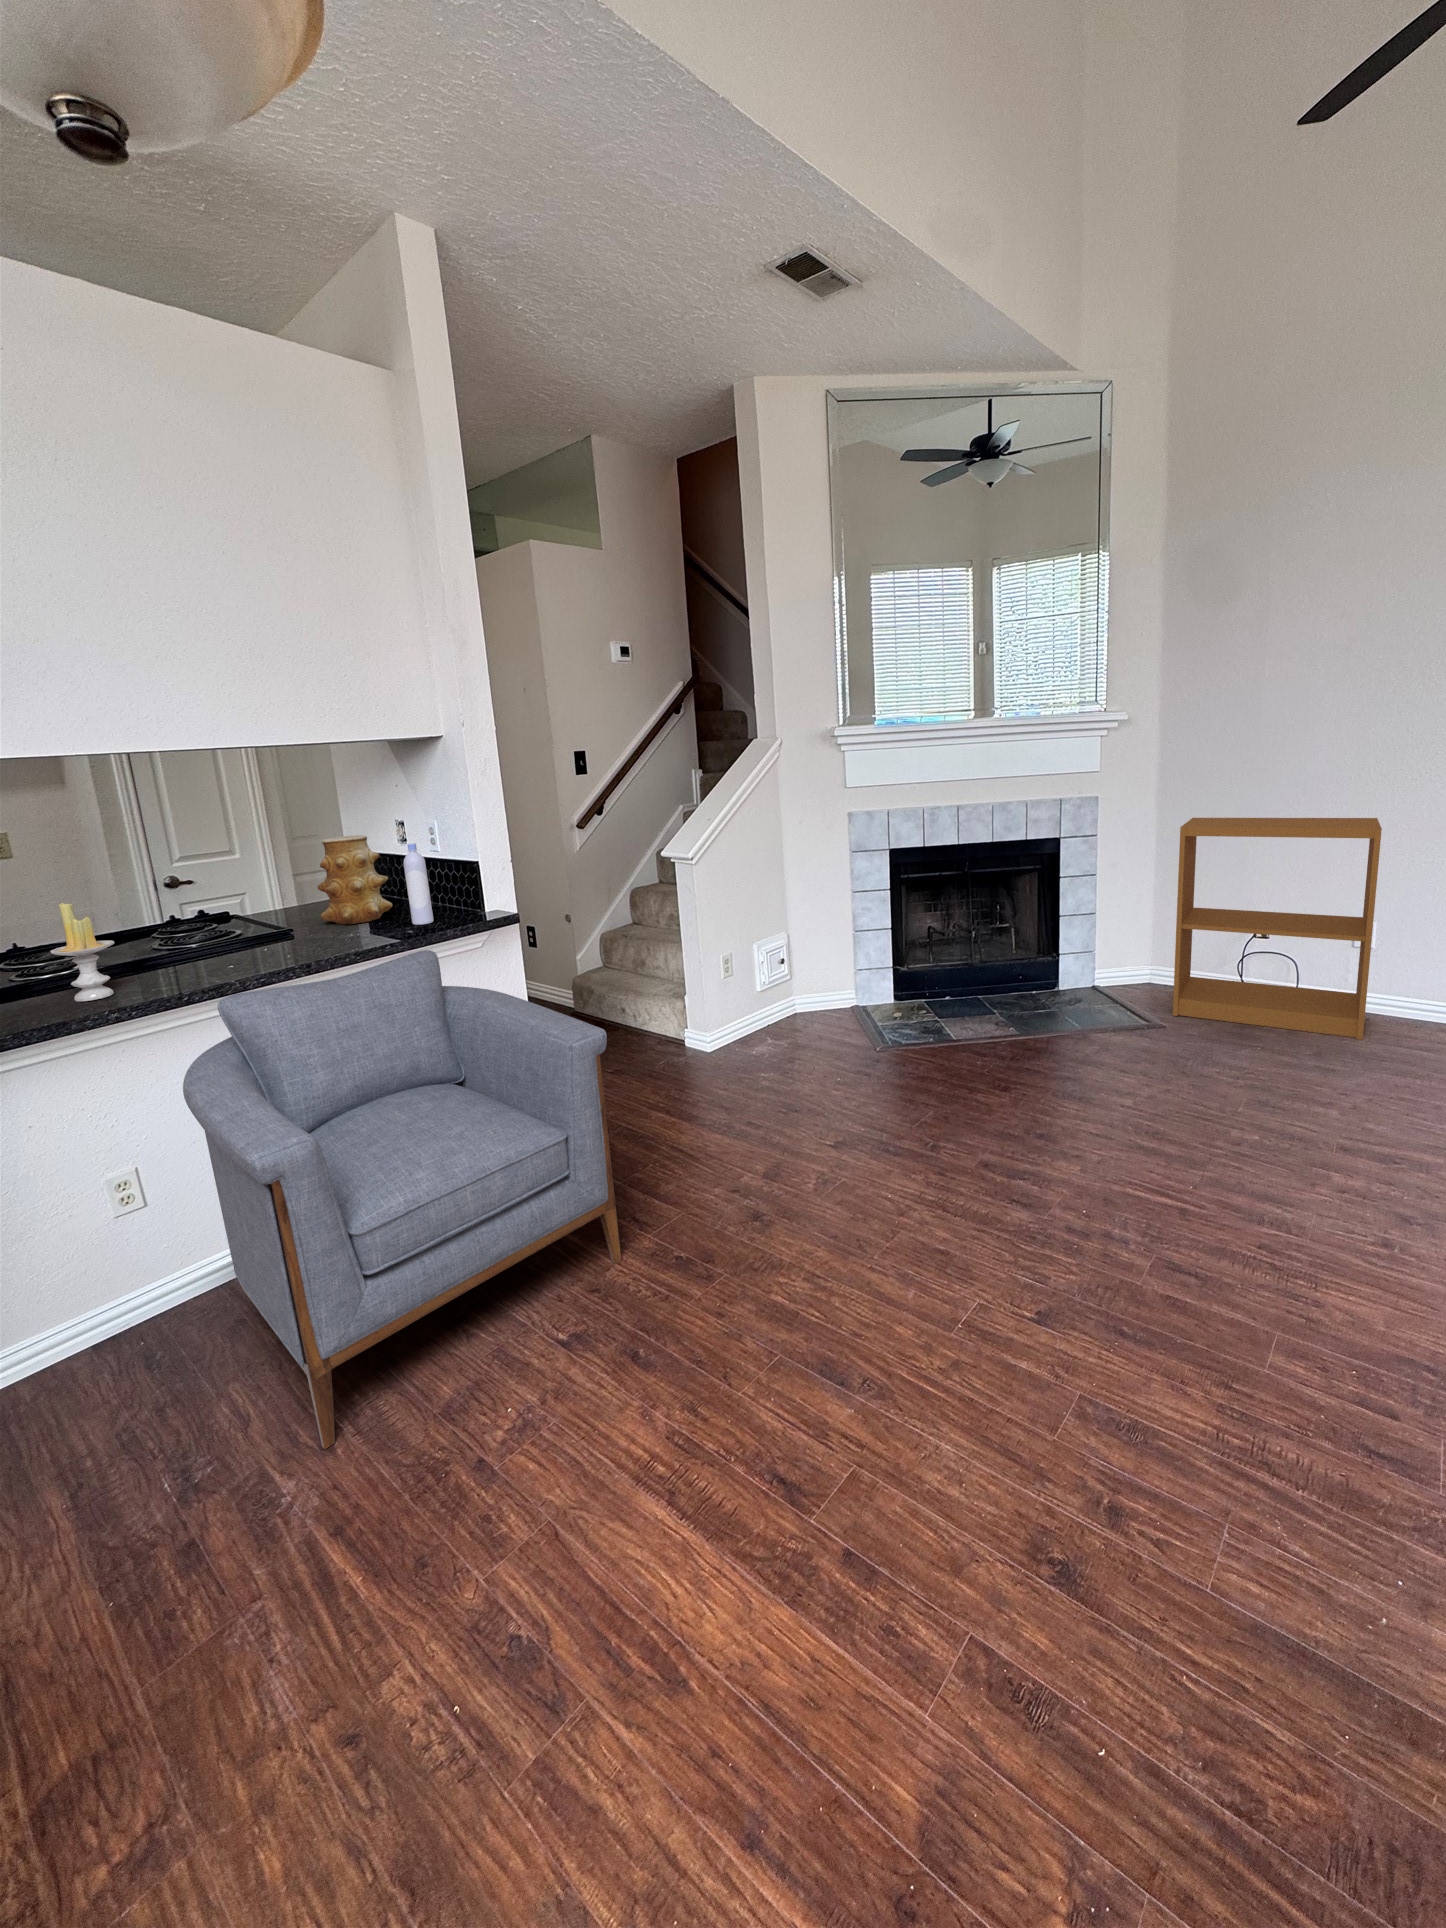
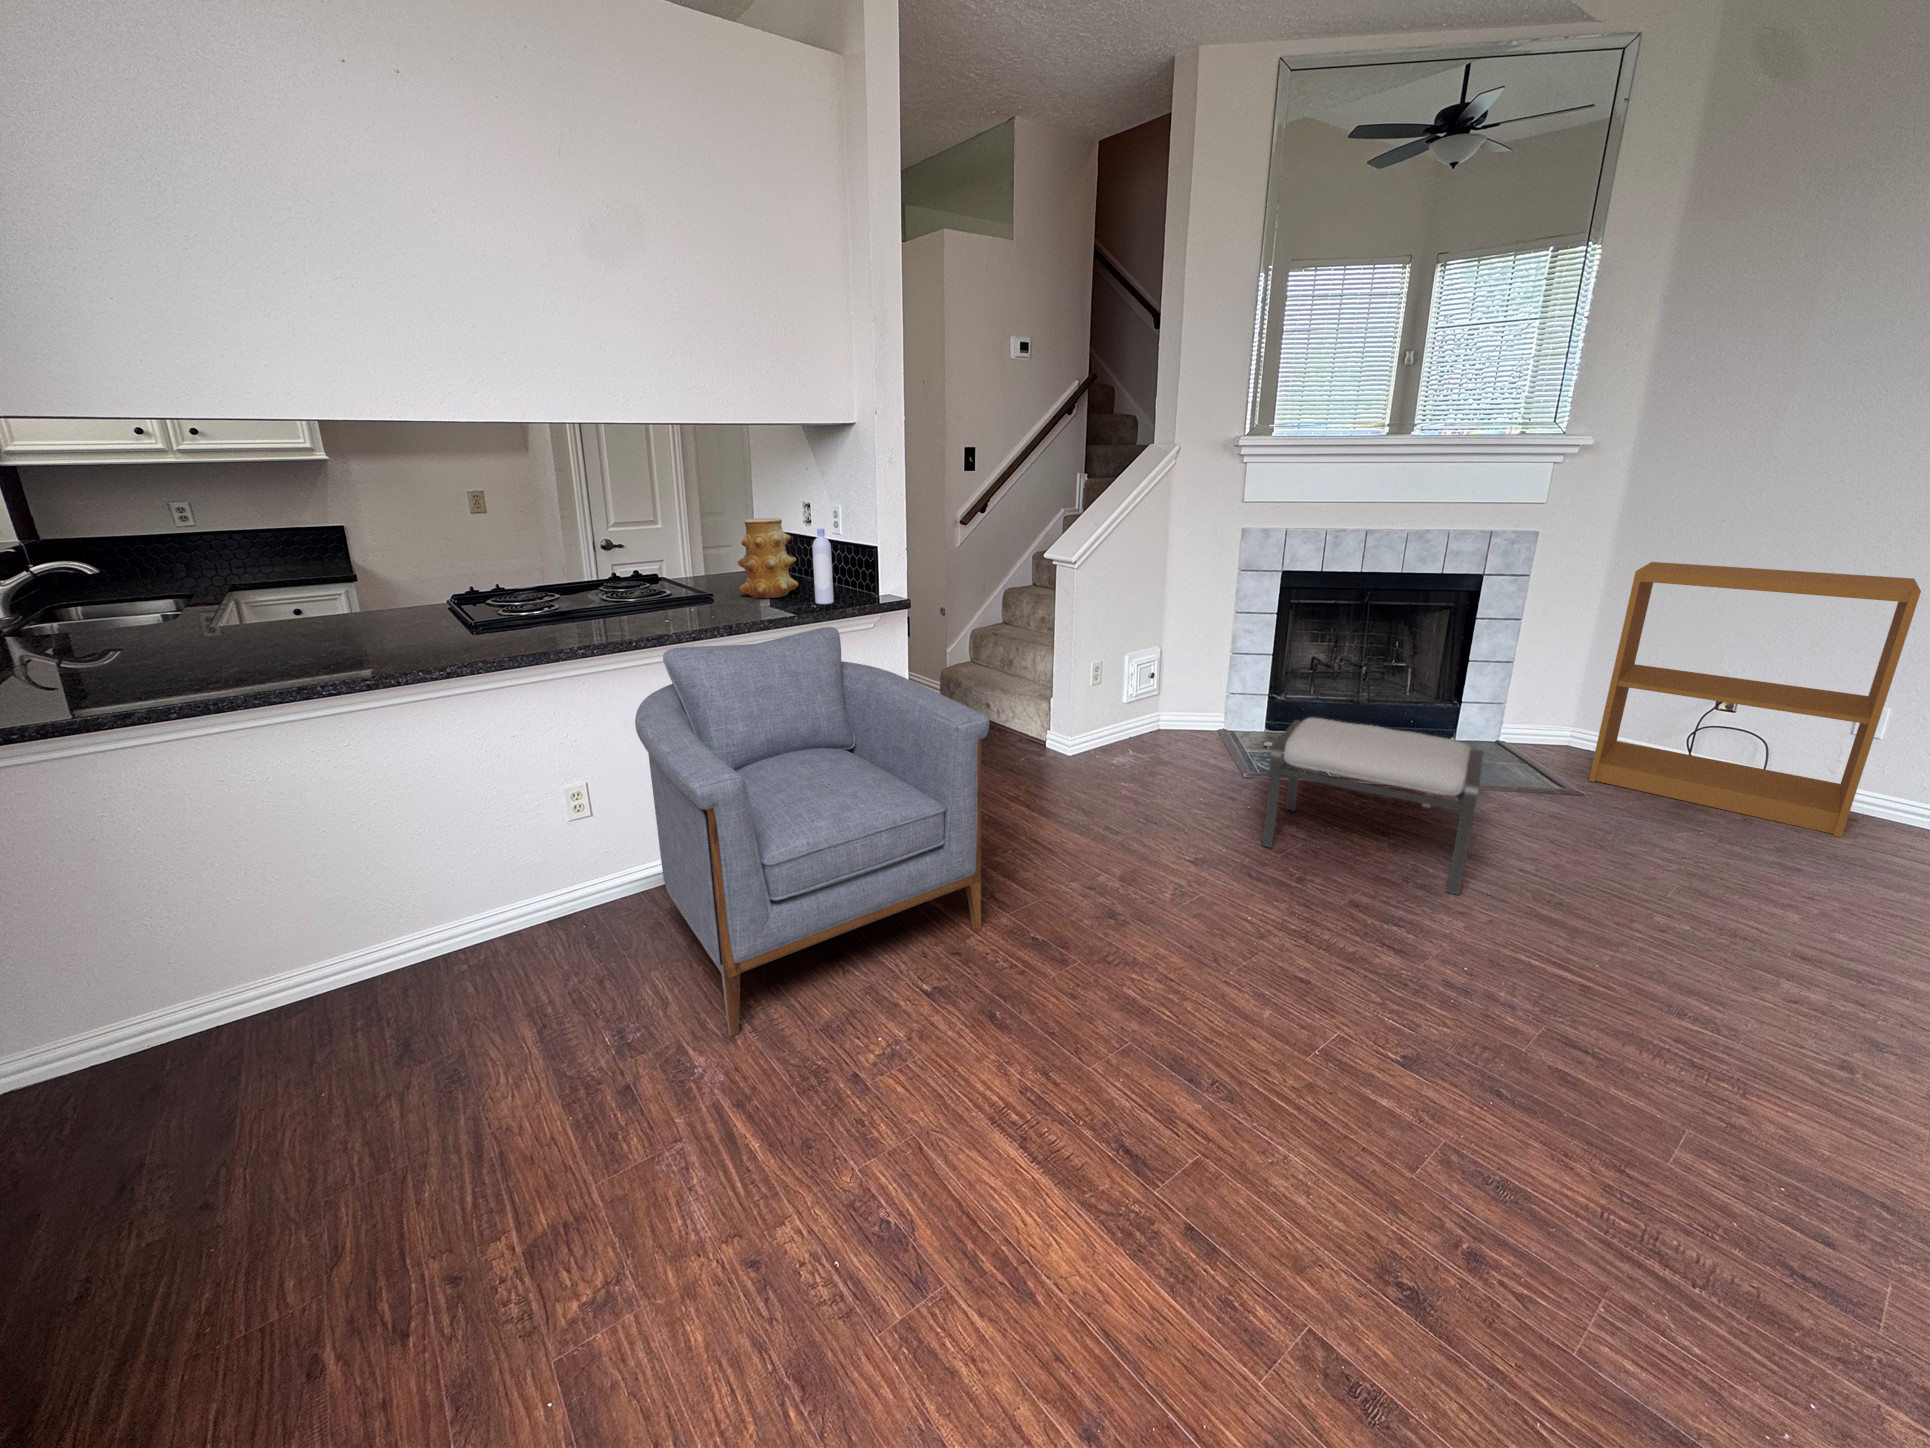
candle: present [50,903,114,1001] -> none [540,557,586,641]
ottoman: none [896,988,1080,1142] -> present [1262,718,1483,895]

